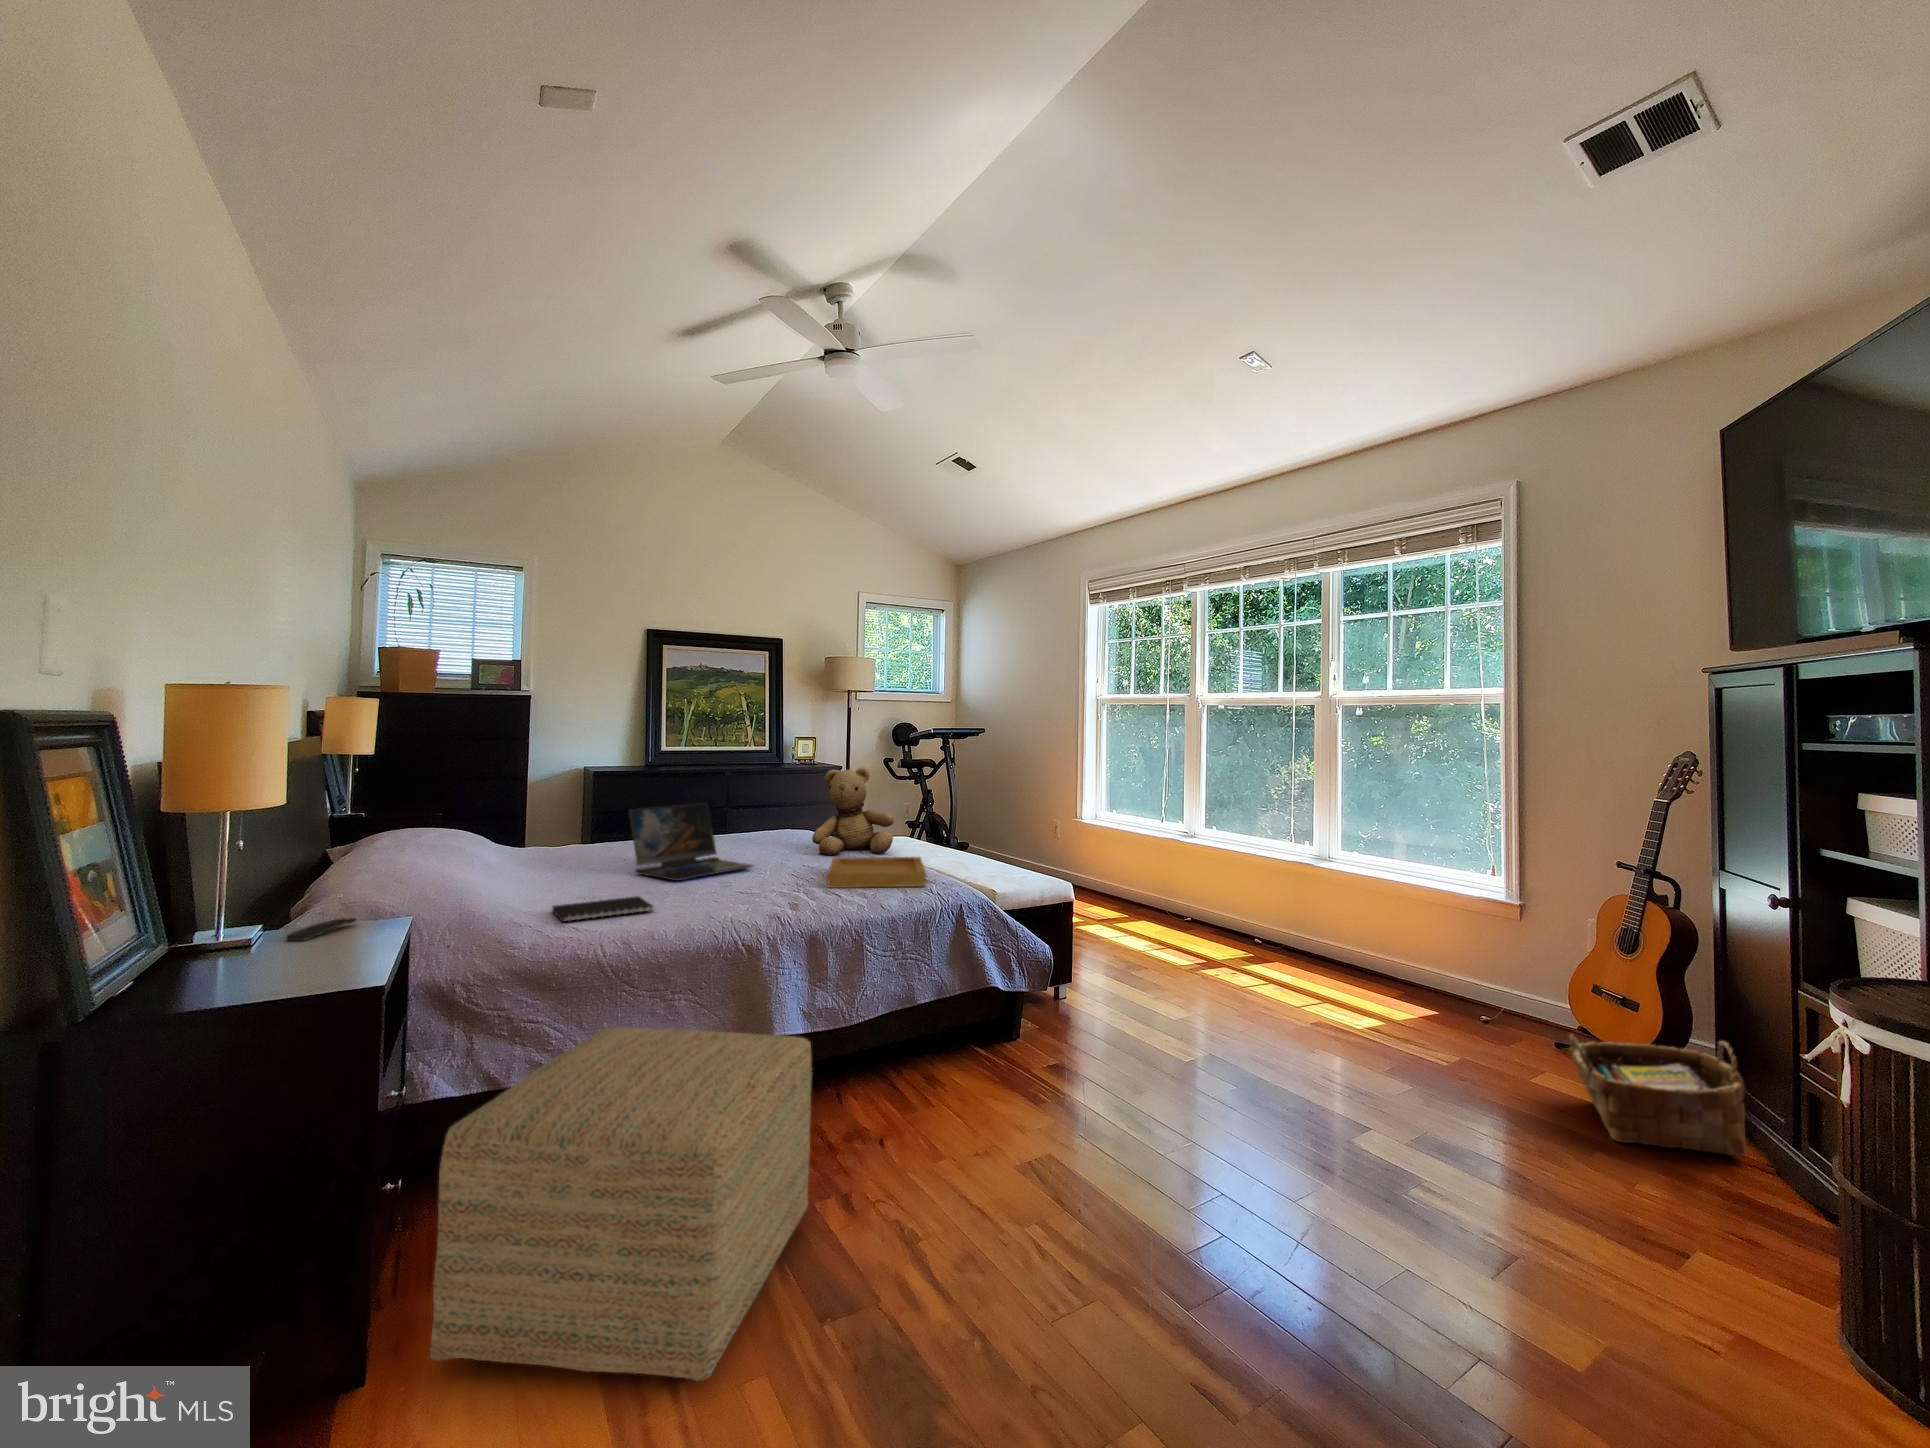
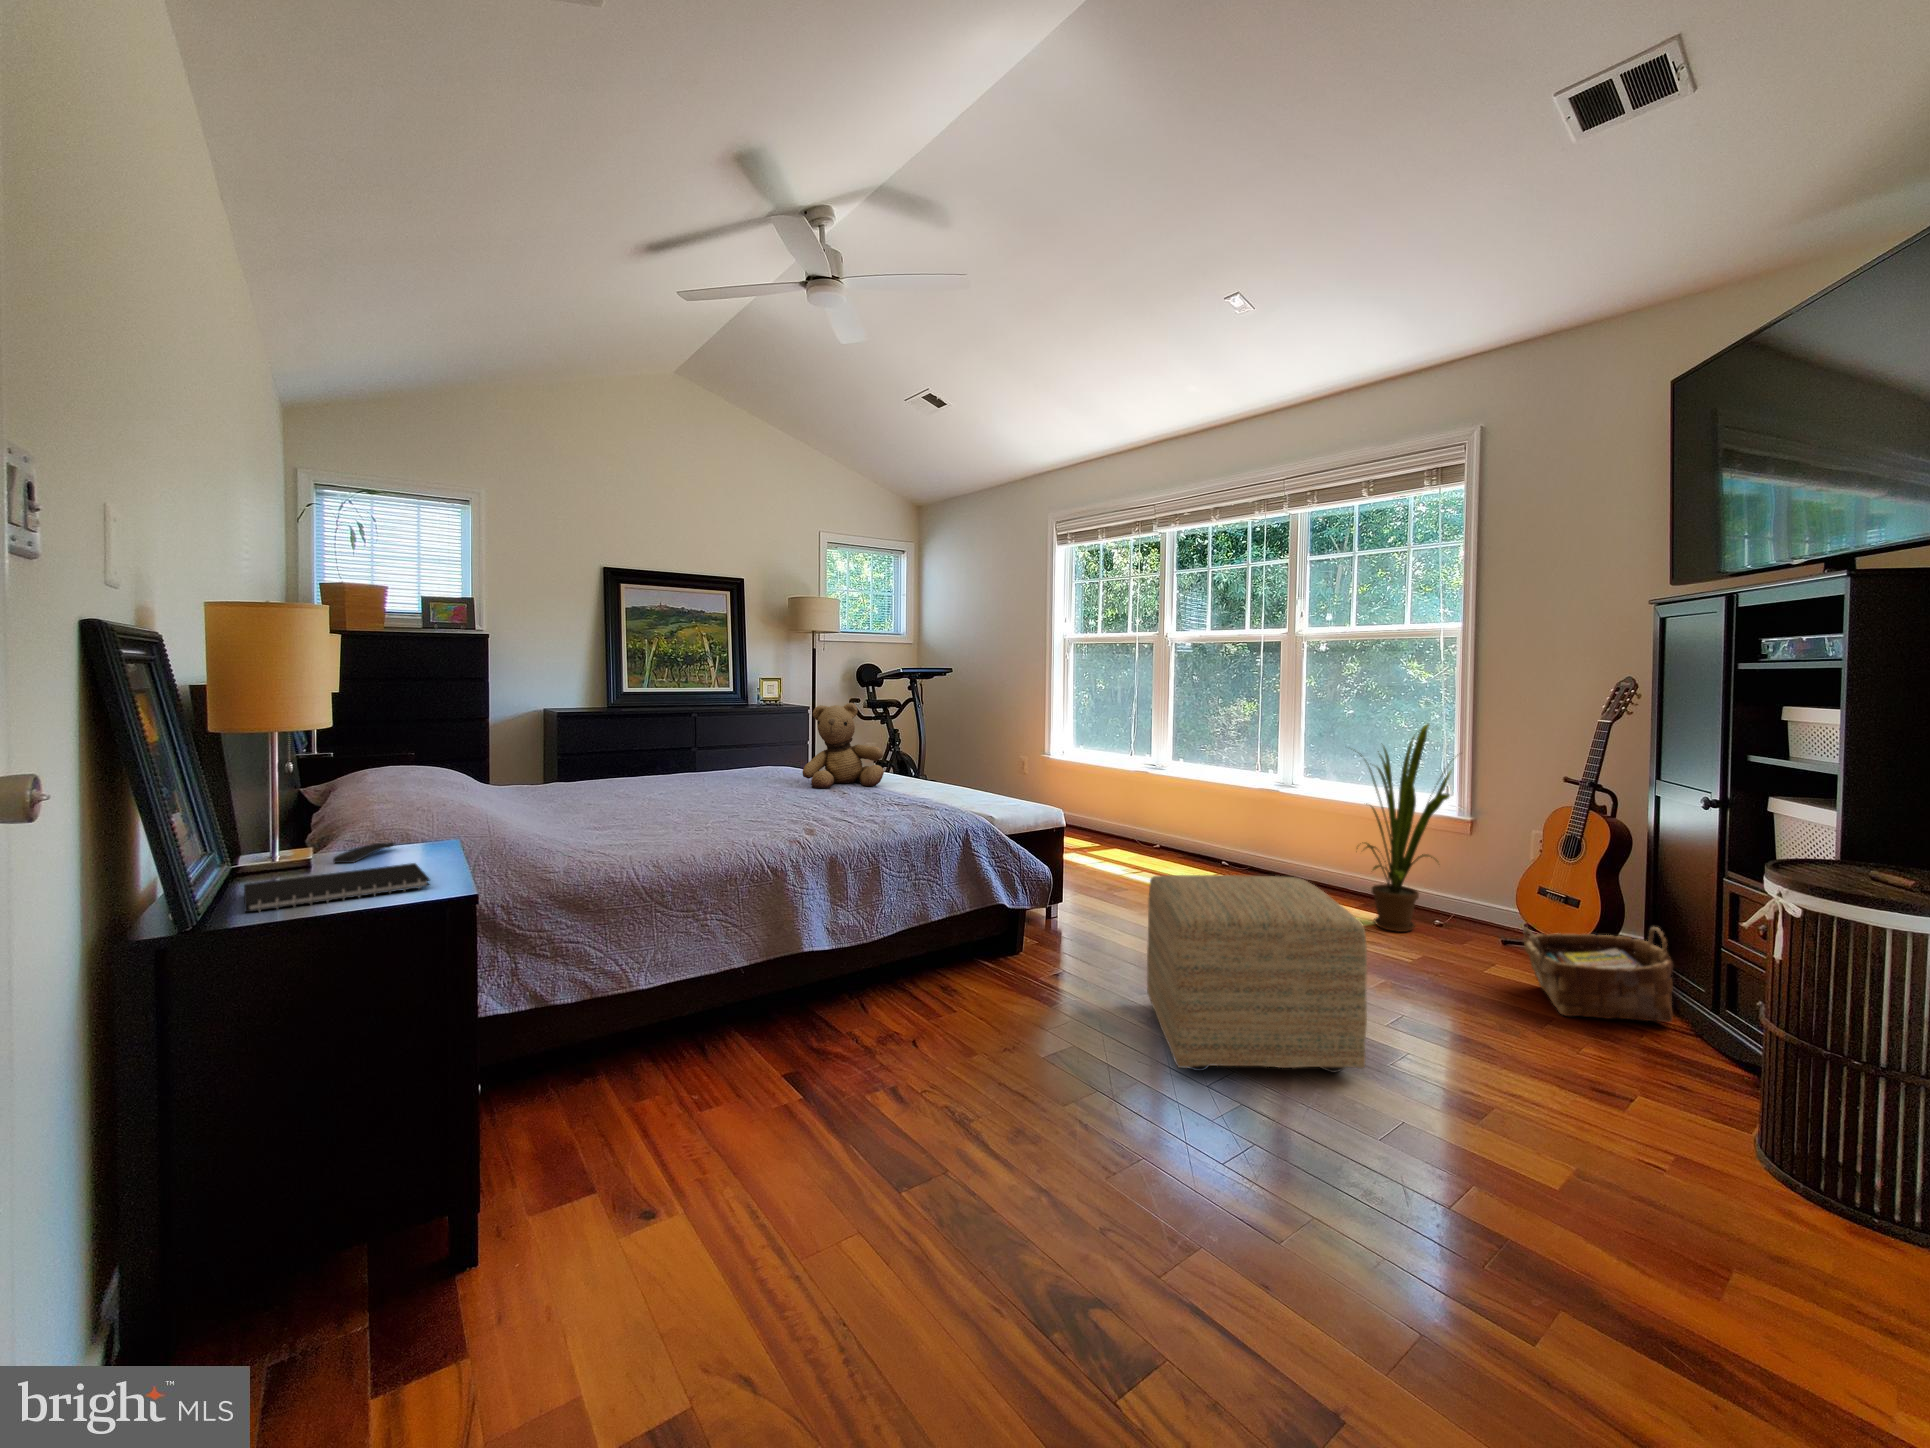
house plant: none [1376,797,1508,1029] -> present [1355,724,1451,932]
laptop: present [629,803,753,881] -> none [626,738,754,812]
tray: present [827,857,926,888] -> none [832,787,930,816]
notebook: present [552,896,653,922] -> present [244,863,430,912]
ottoman: present [430,1027,812,1381] -> present [1147,875,1367,1073]

